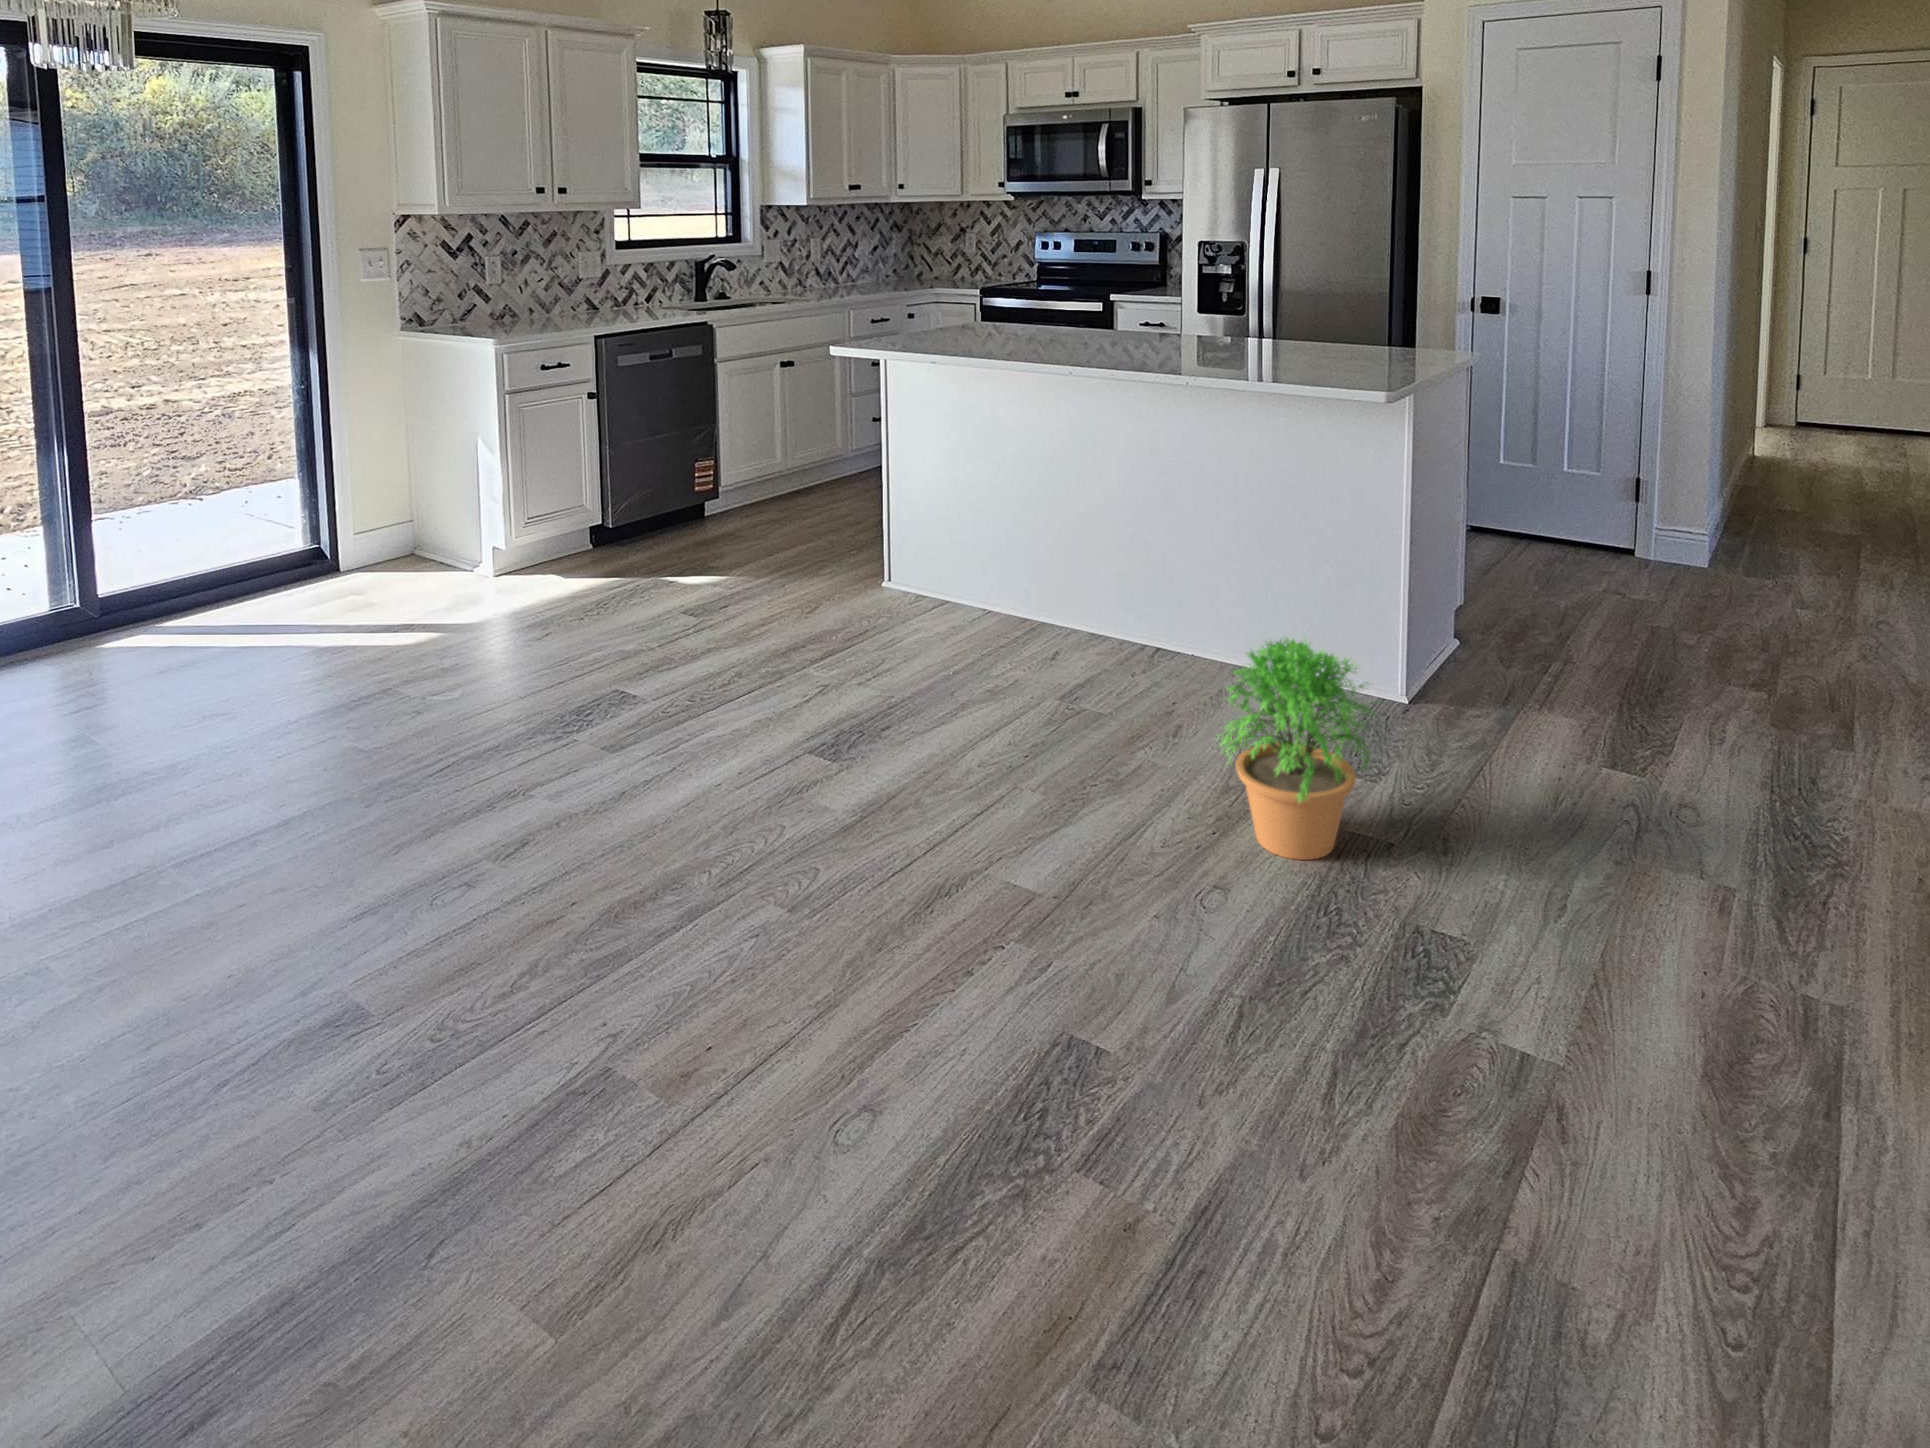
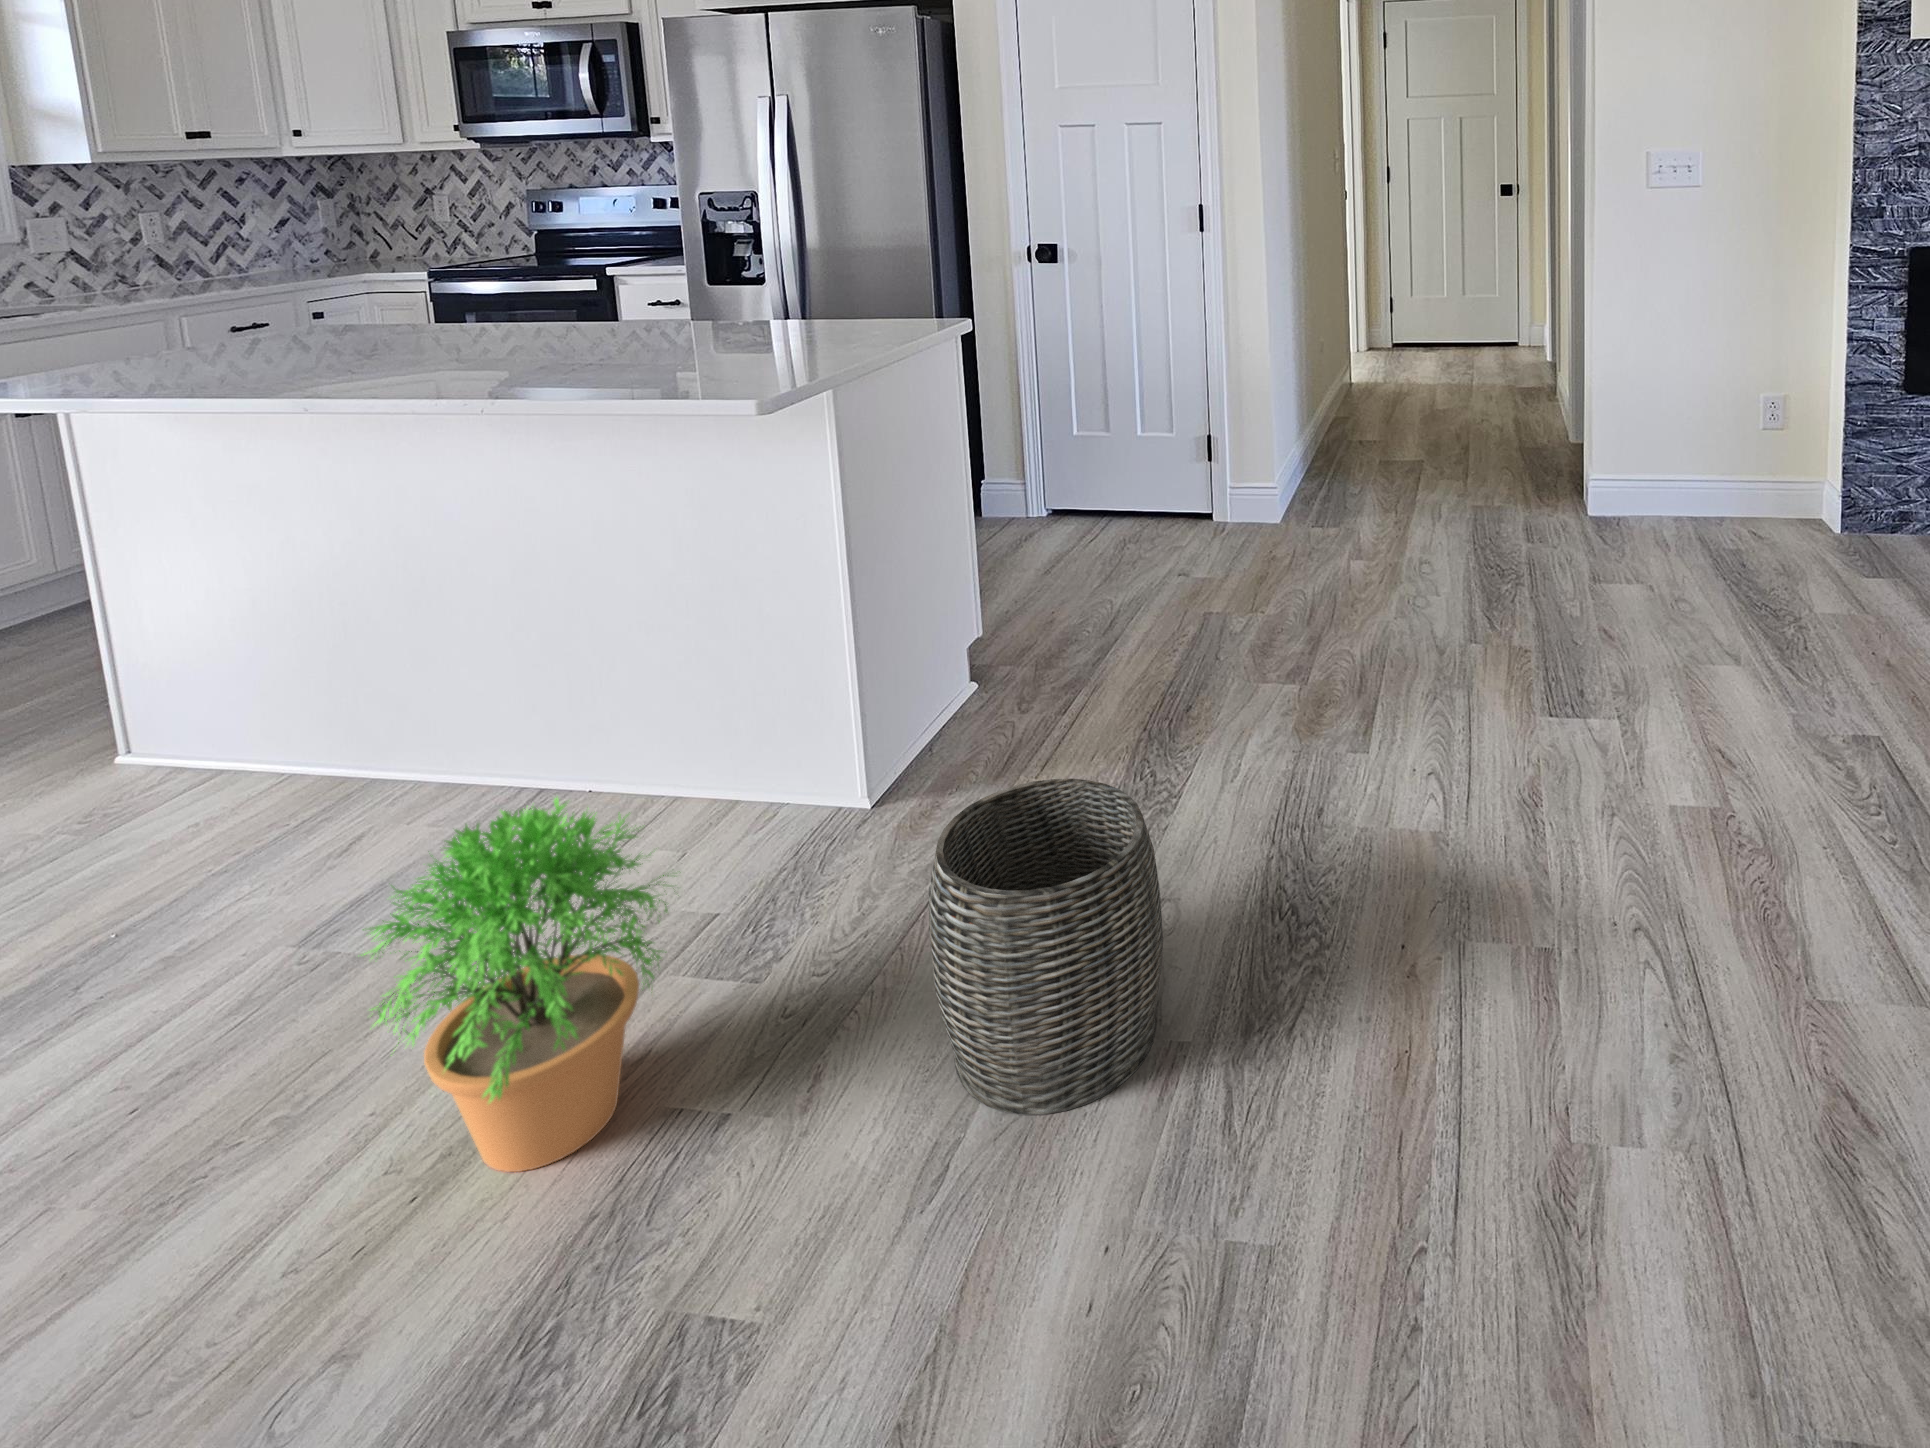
woven basket: none [1560,700,1746,927] -> present [929,779,1163,1115]

